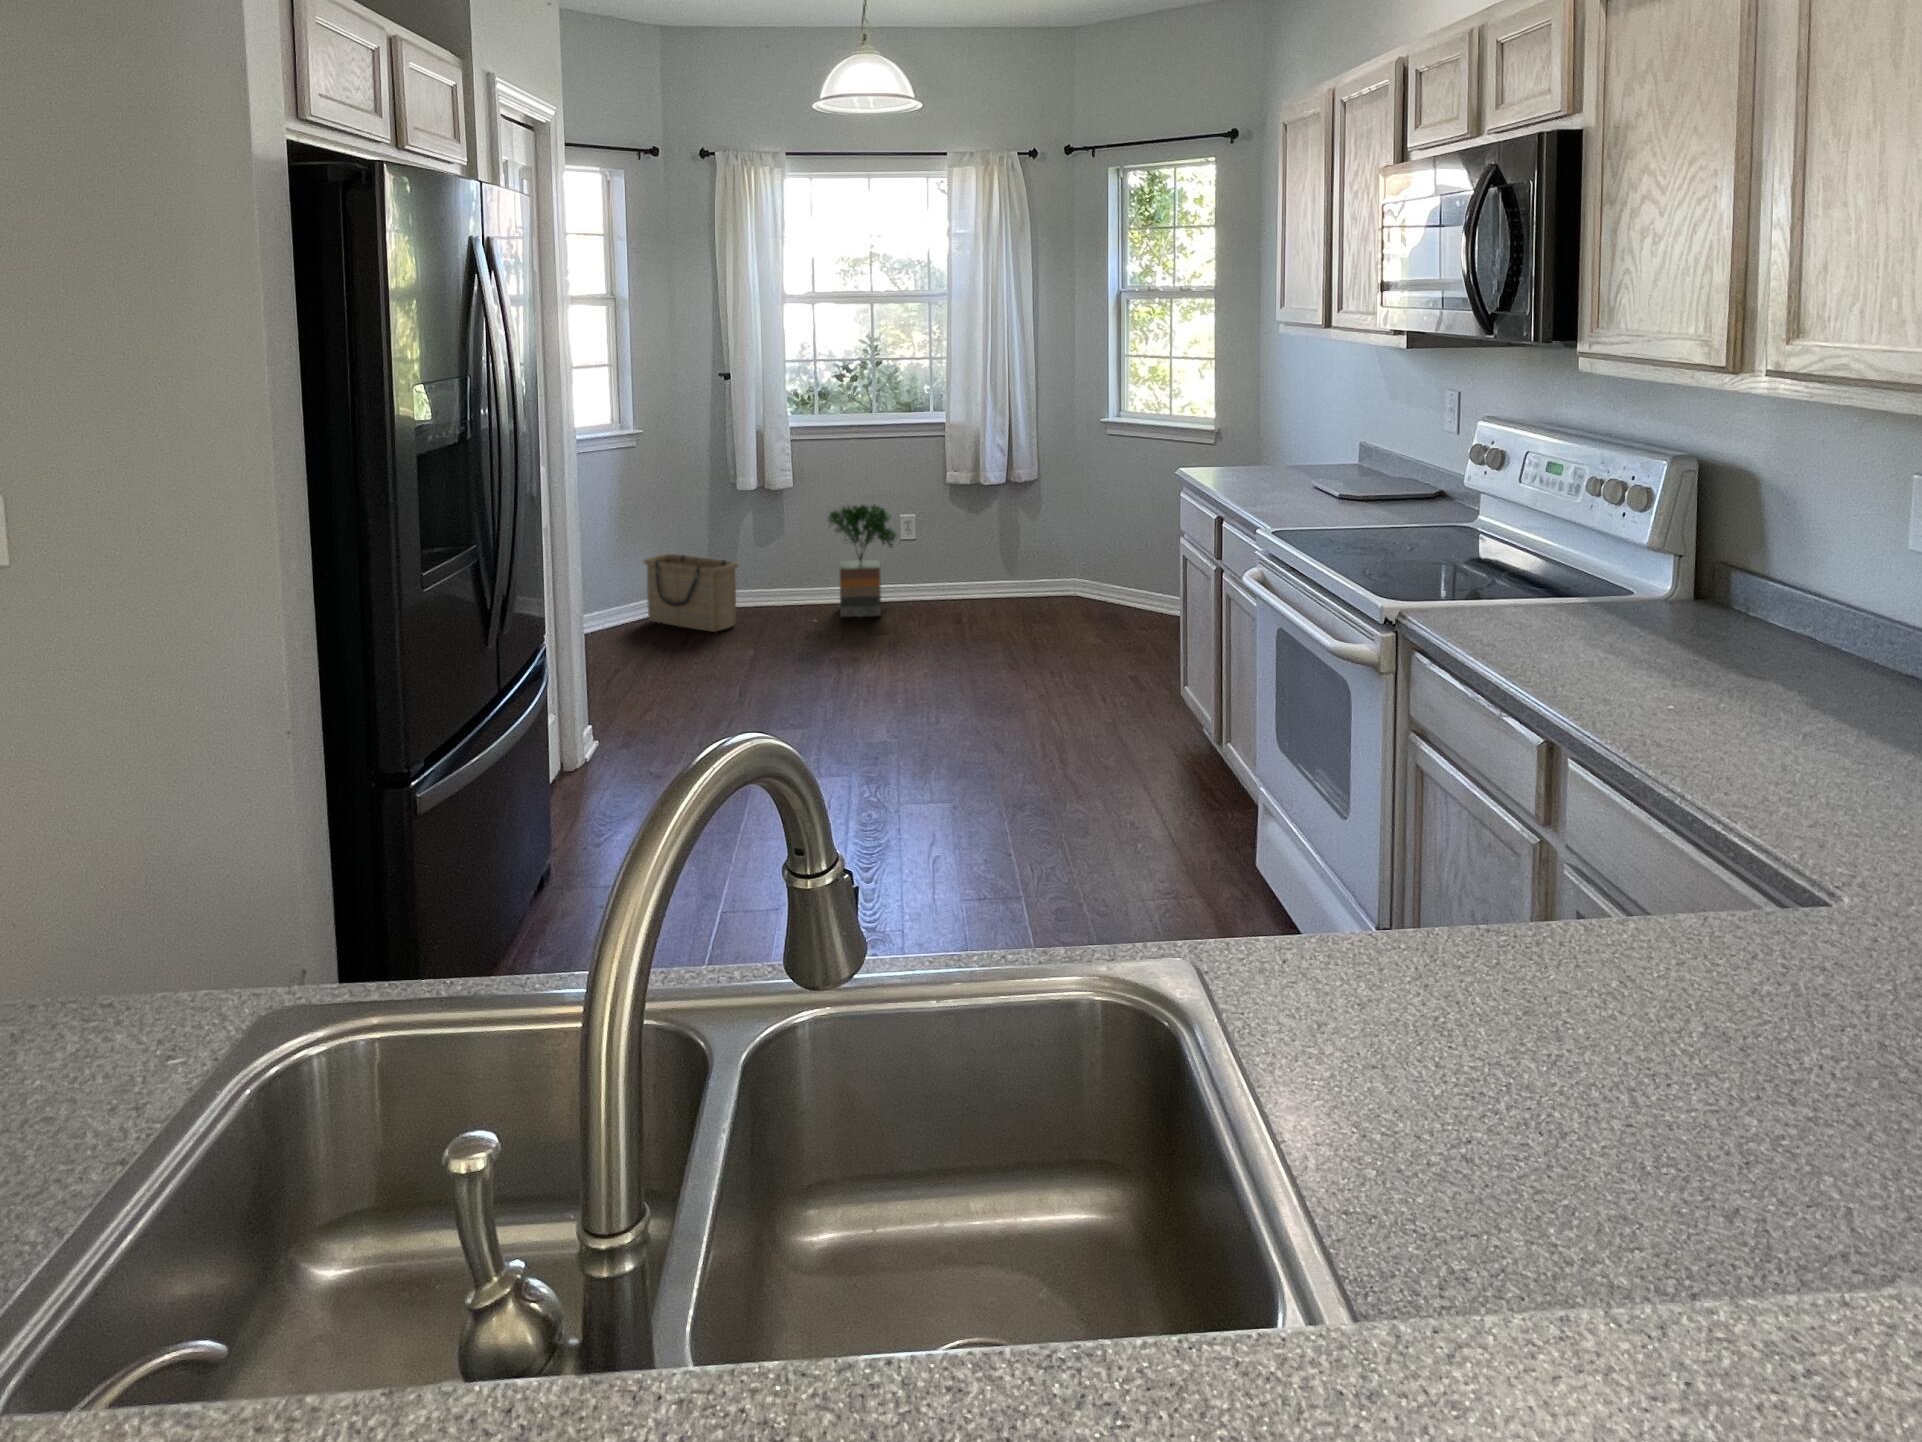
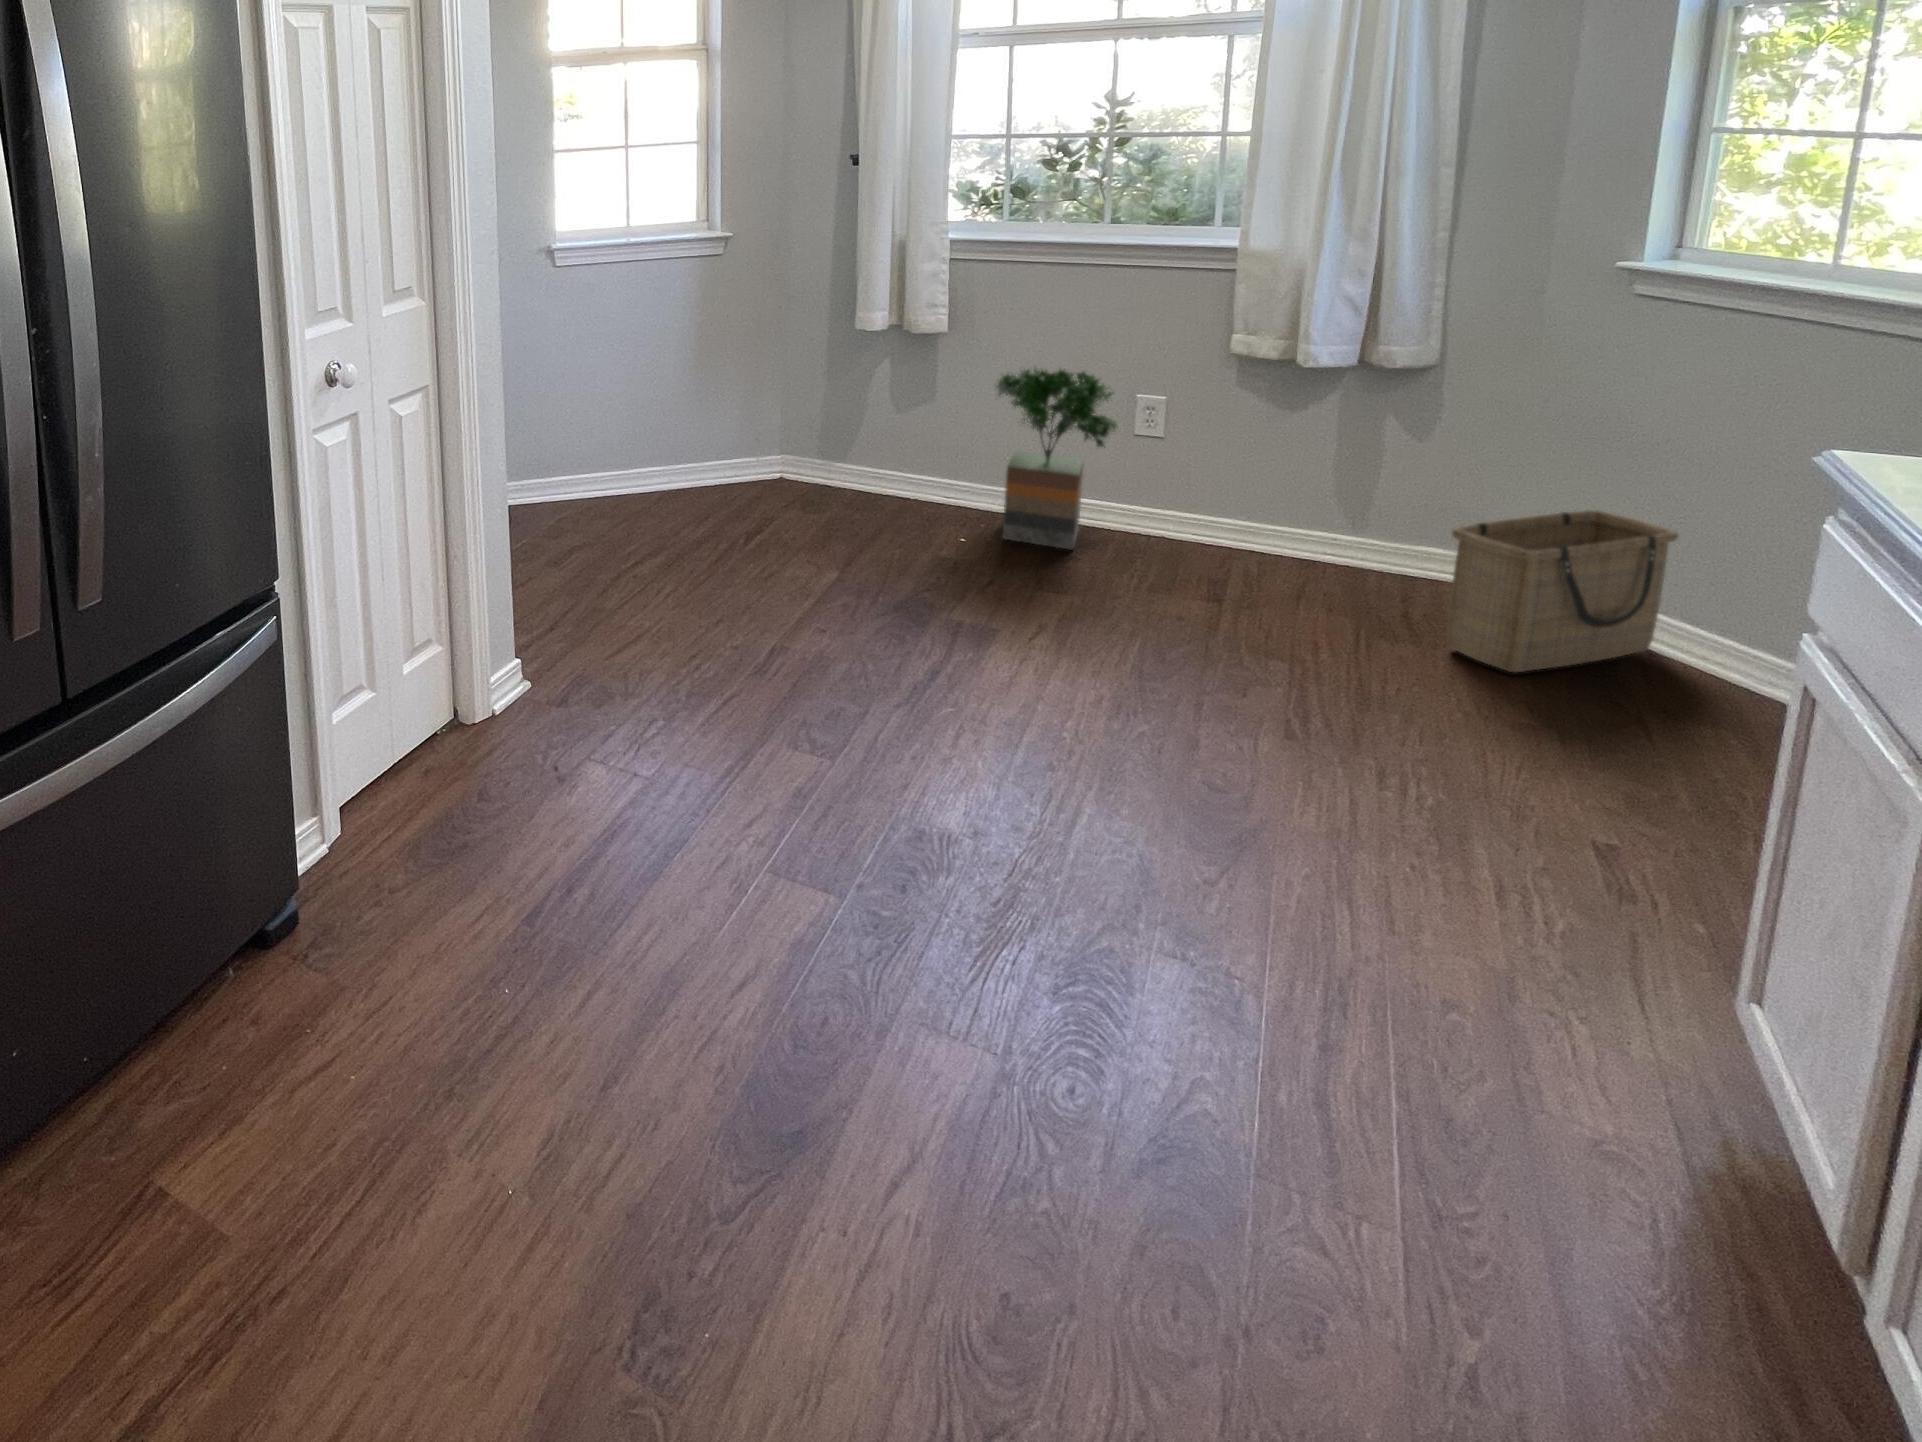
basket: present [644,554,738,632] -> present [1447,510,1678,672]

